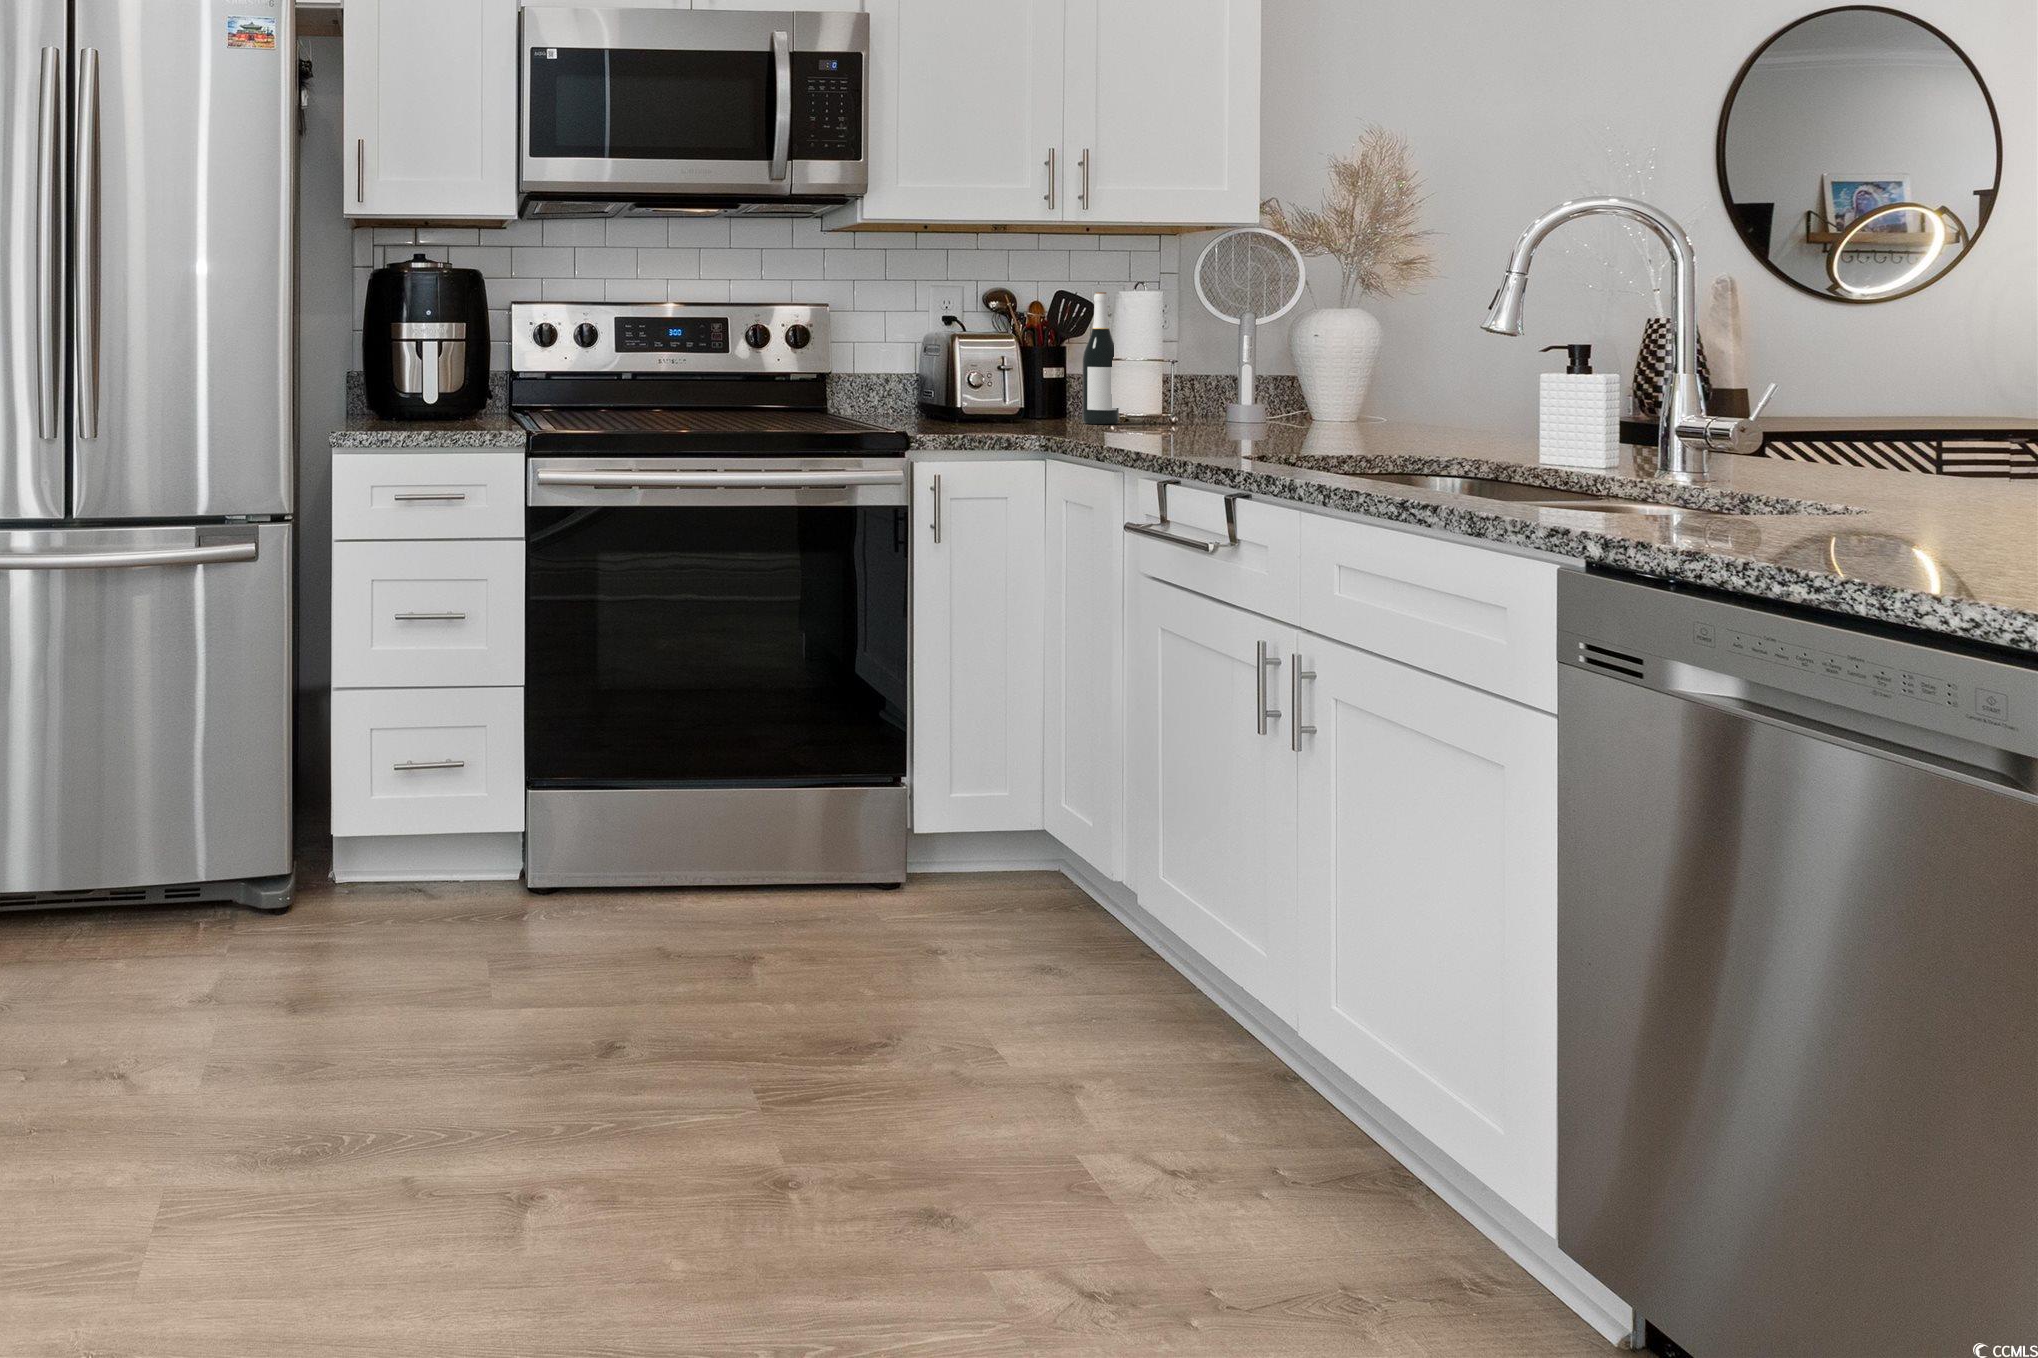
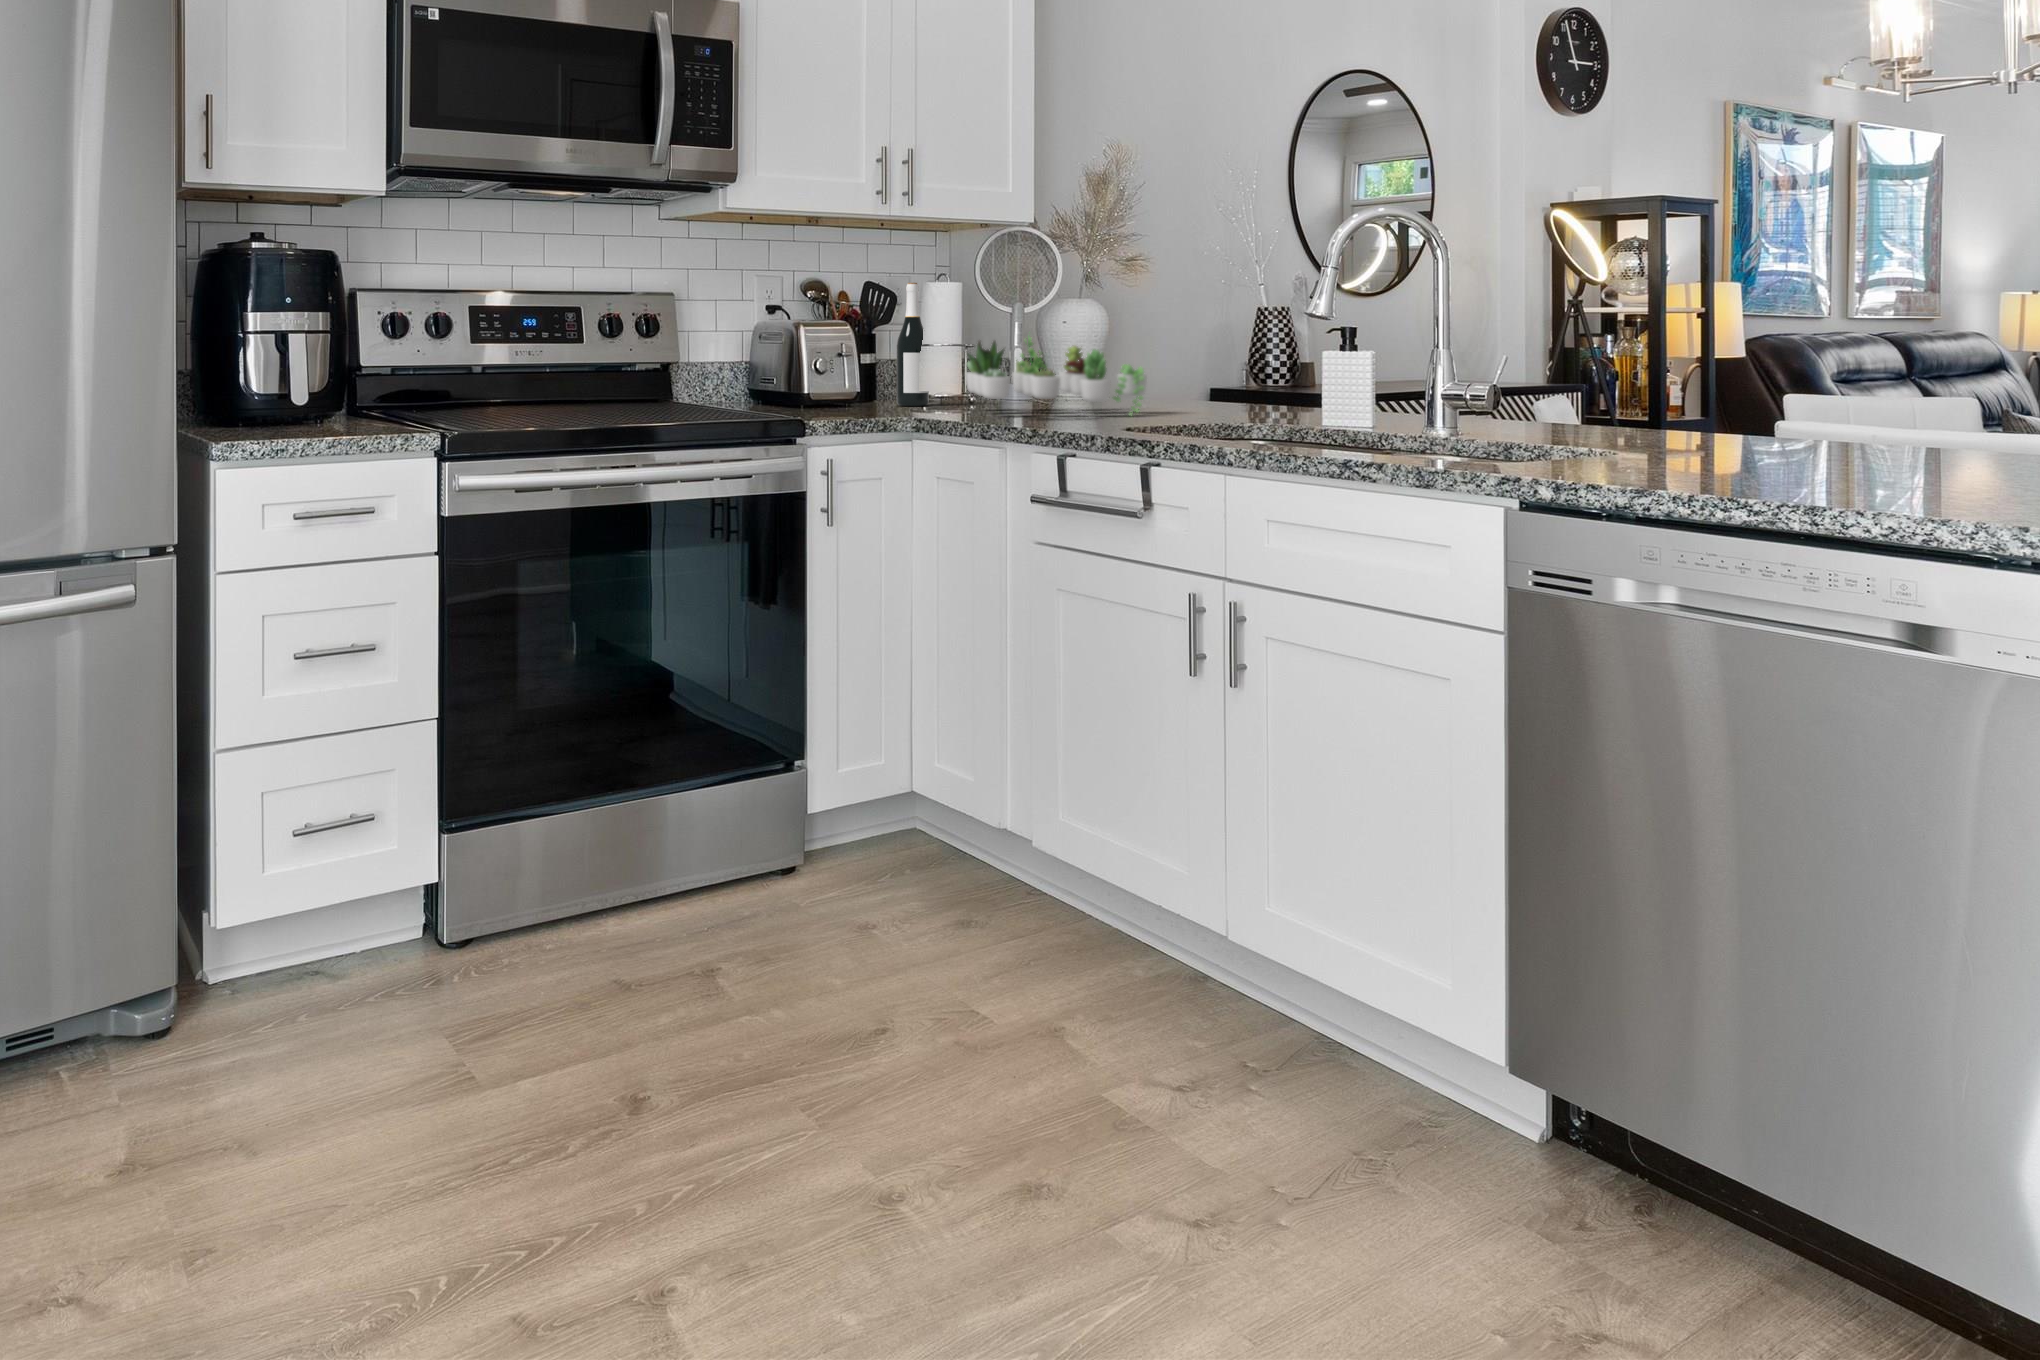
succulent plant: none [1131,346,1354,443] -> present [966,338,1147,415]

